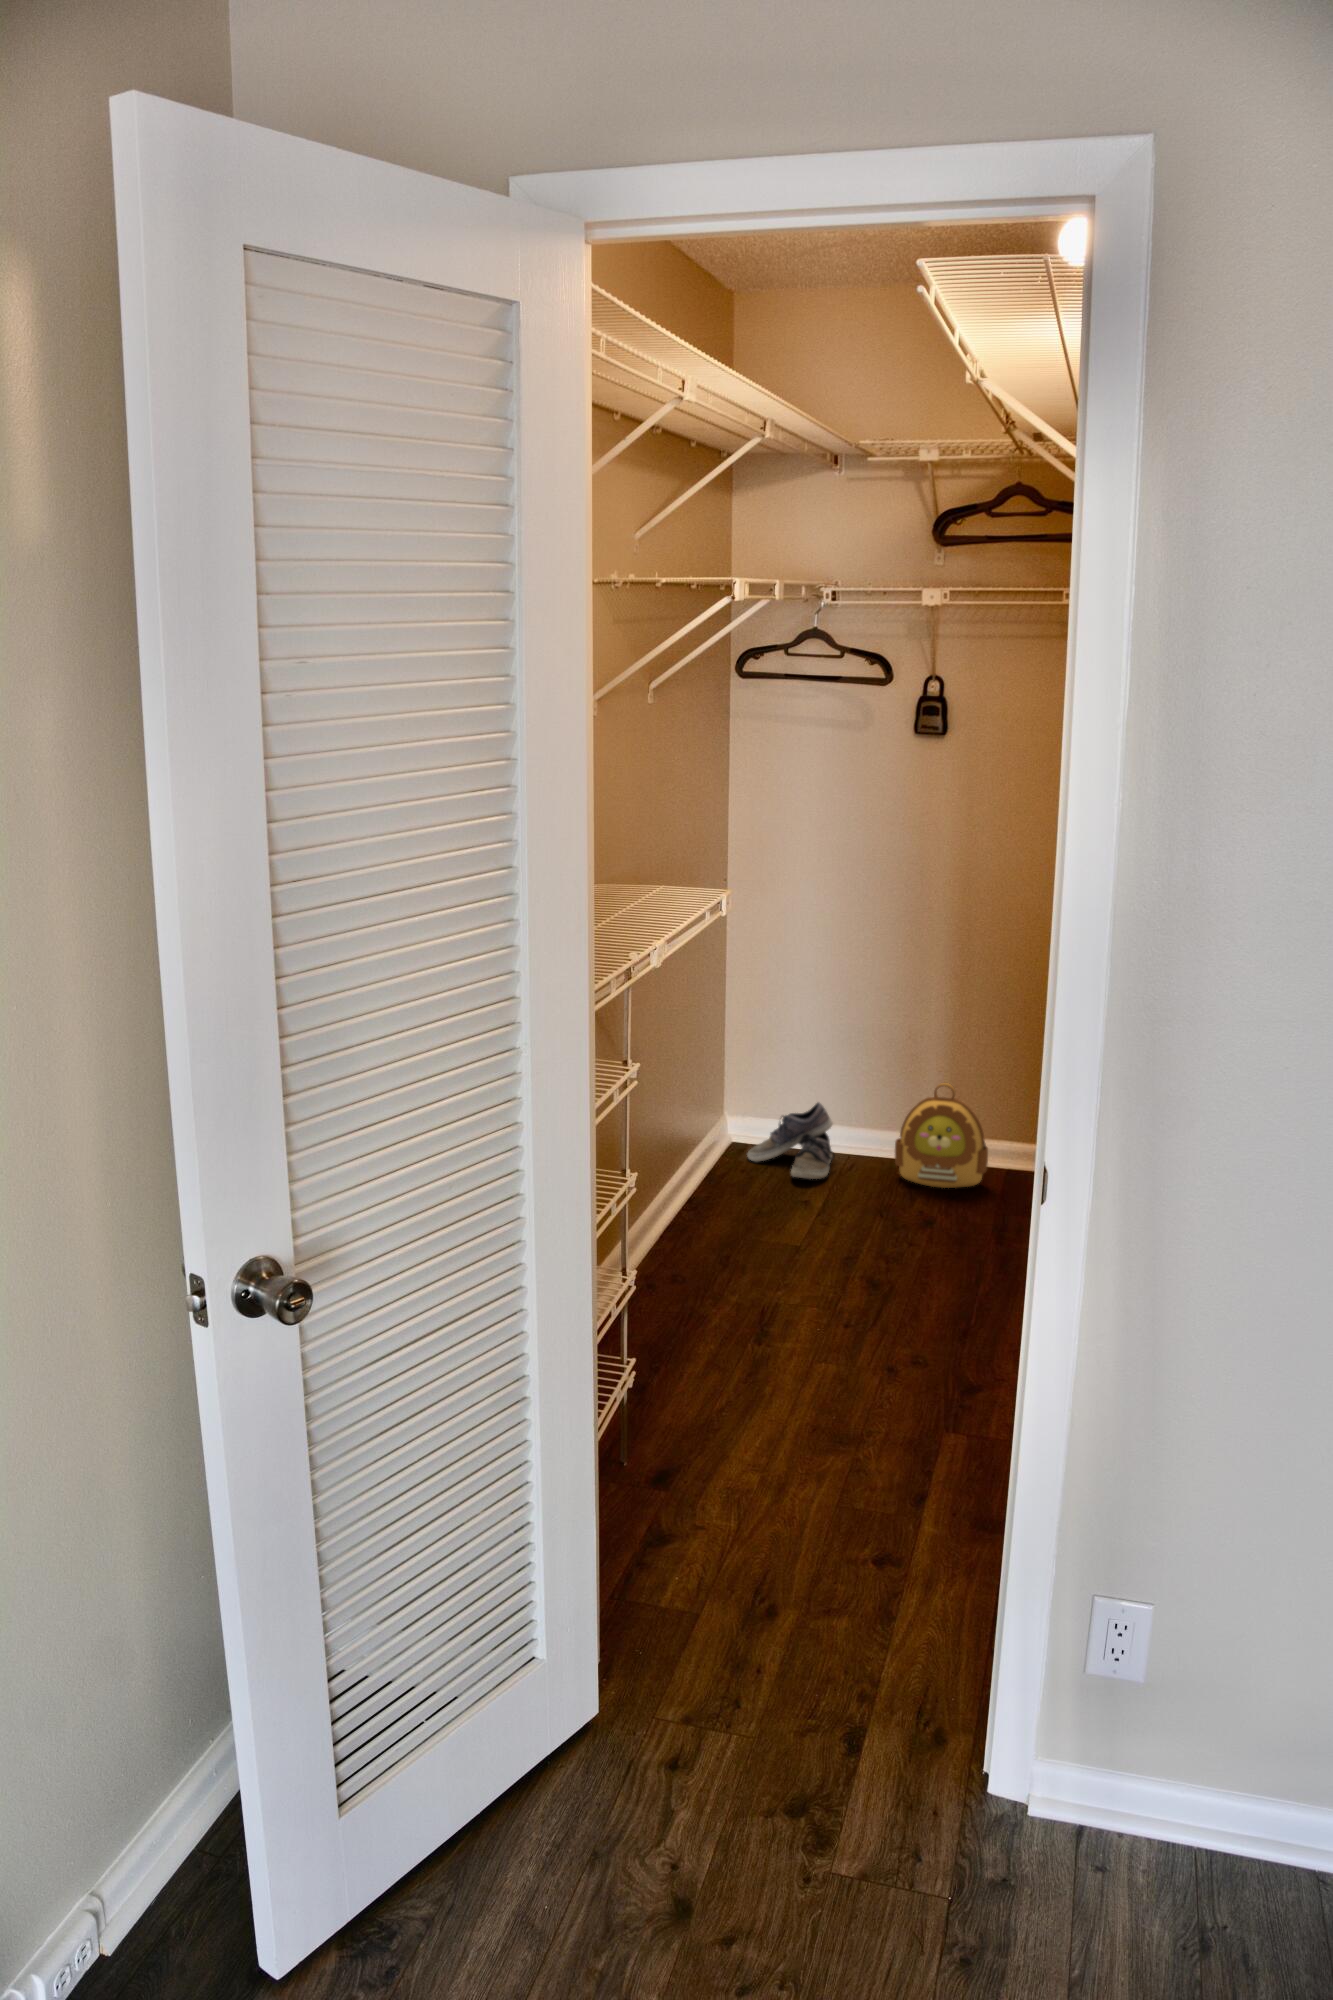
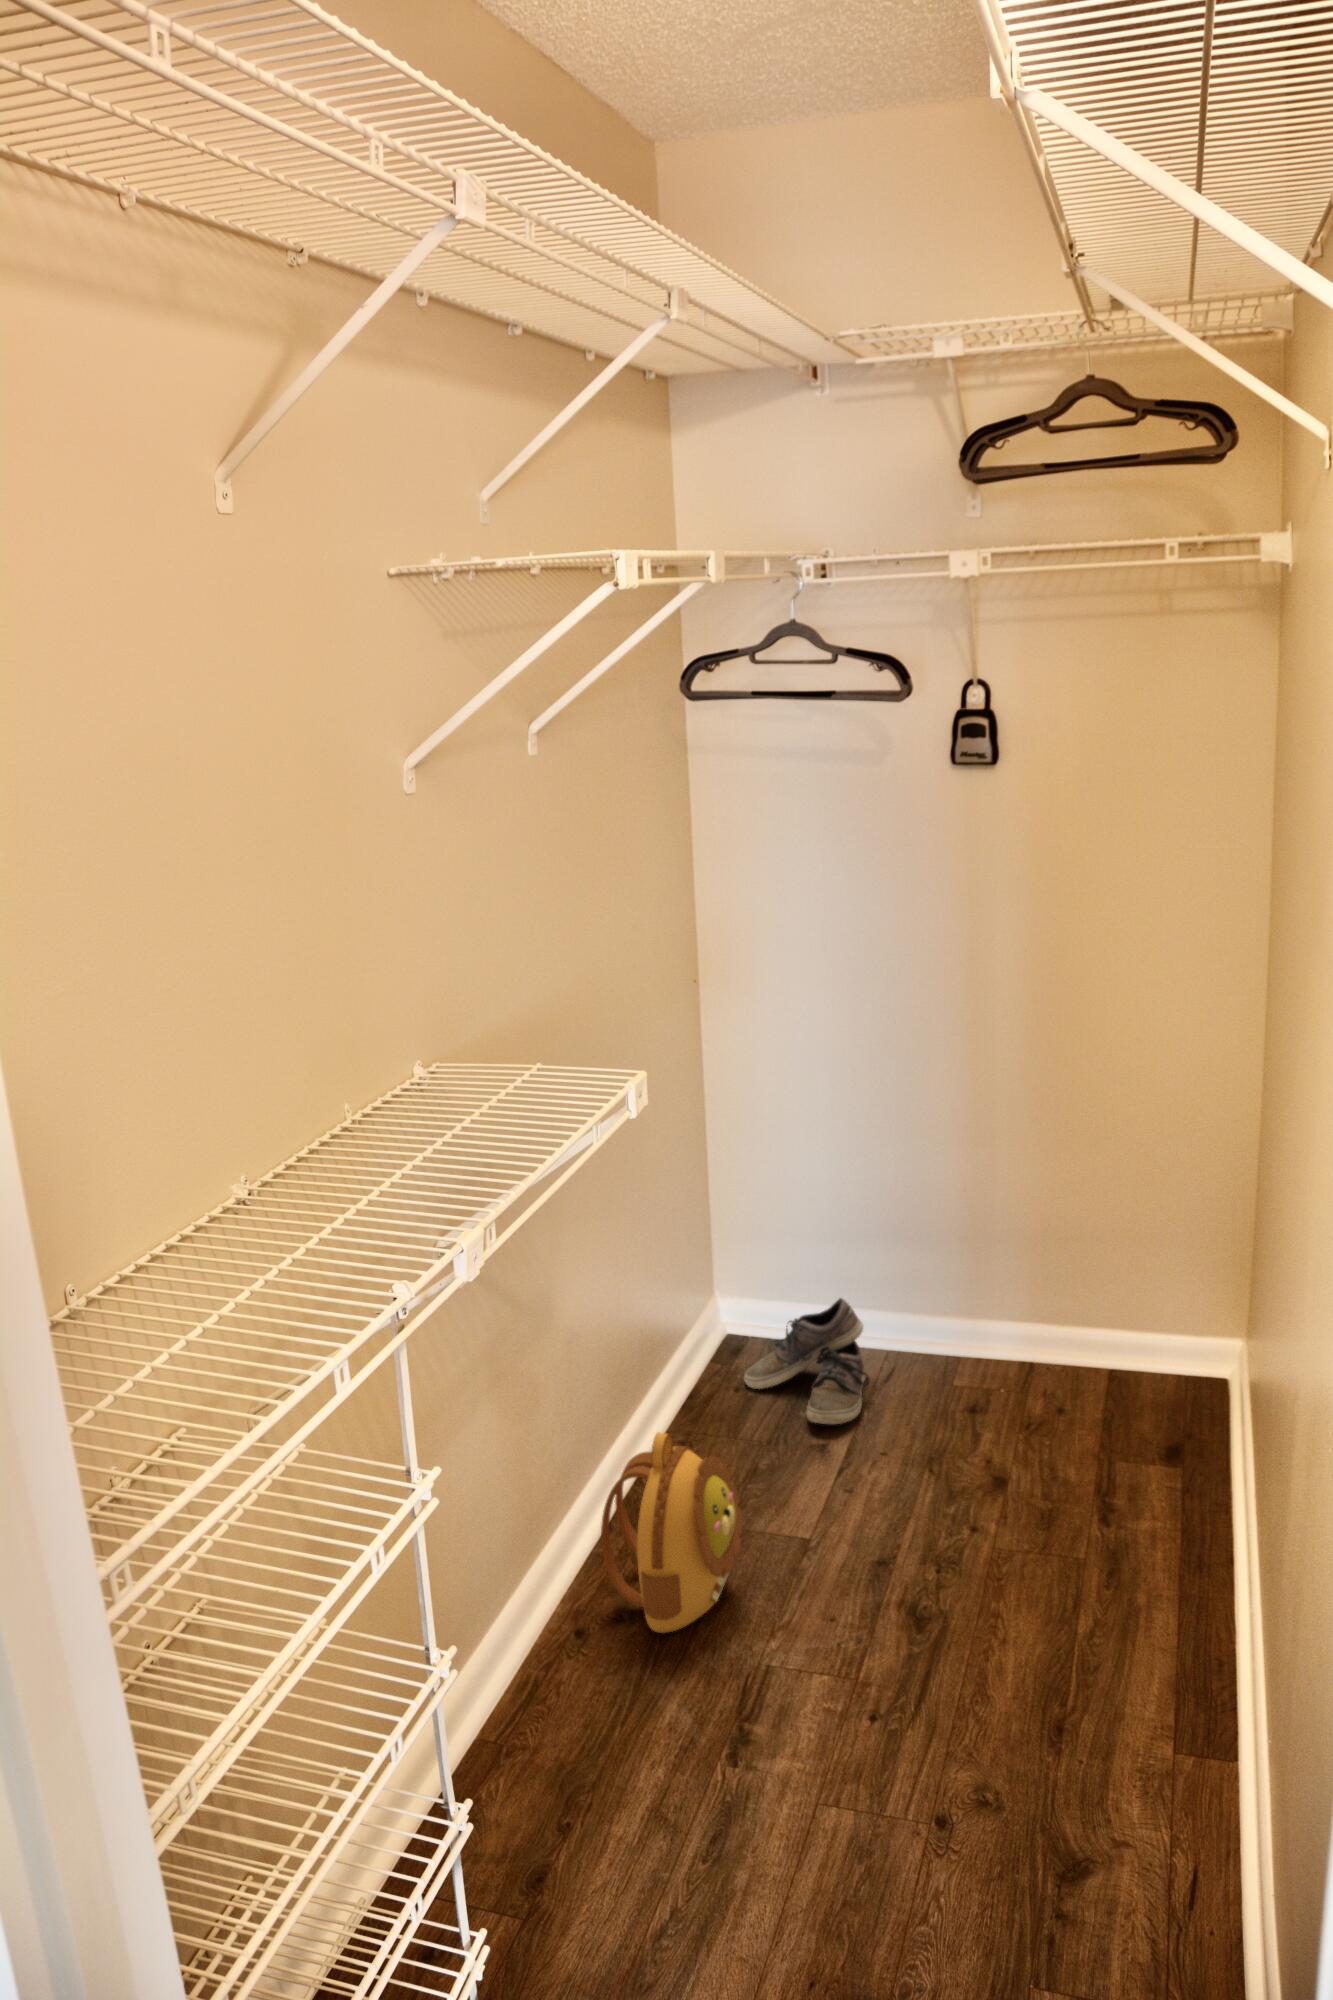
backpack: present [895,1083,988,1188] -> present [601,1432,743,1633]

